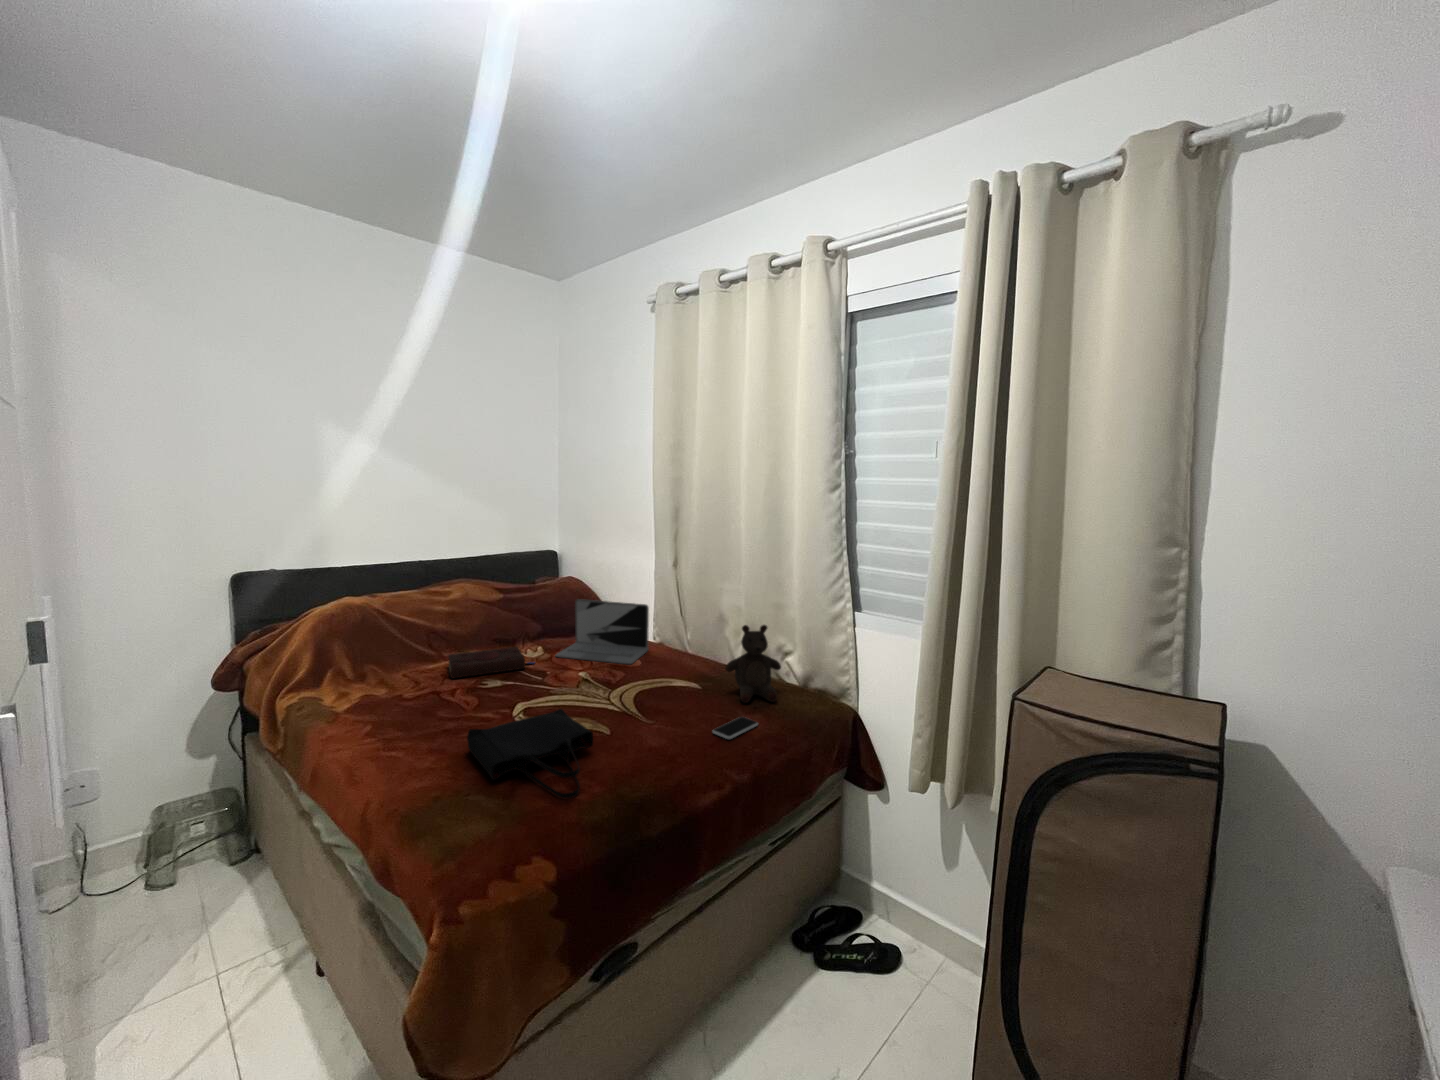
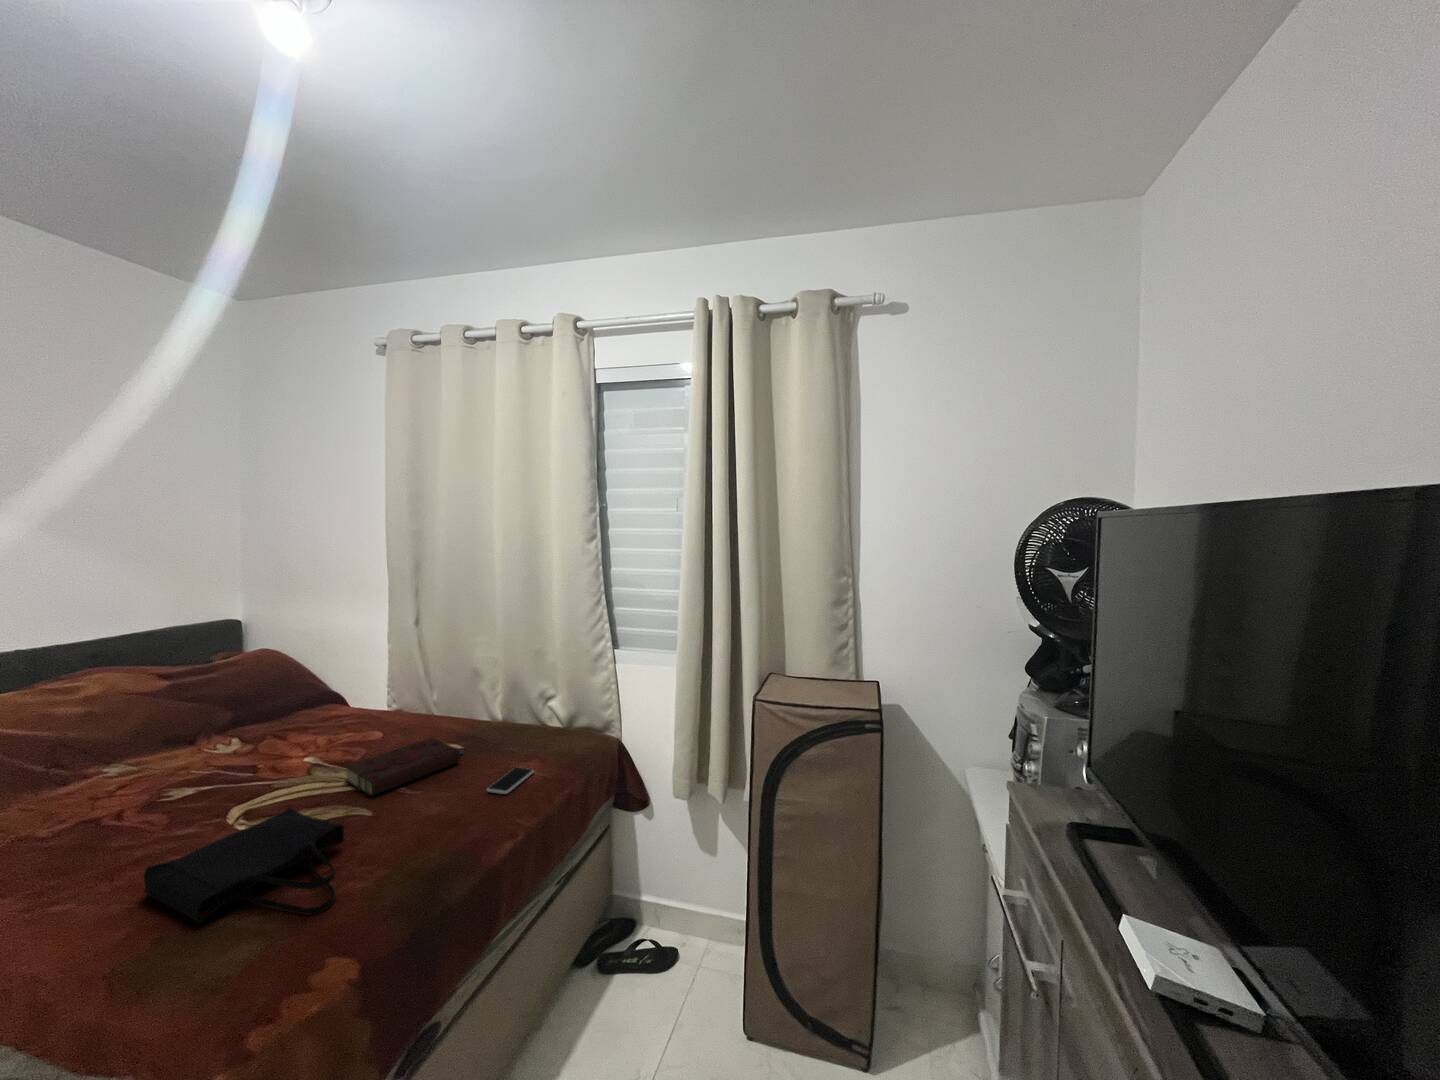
laptop: present [556,599,649,664] -> none [261,667,391,747]
stuffed bear: present [725,625,781,703] -> none [491,671,549,753]
book: present [448,647,535,678] -> present [346,738,462,796]

